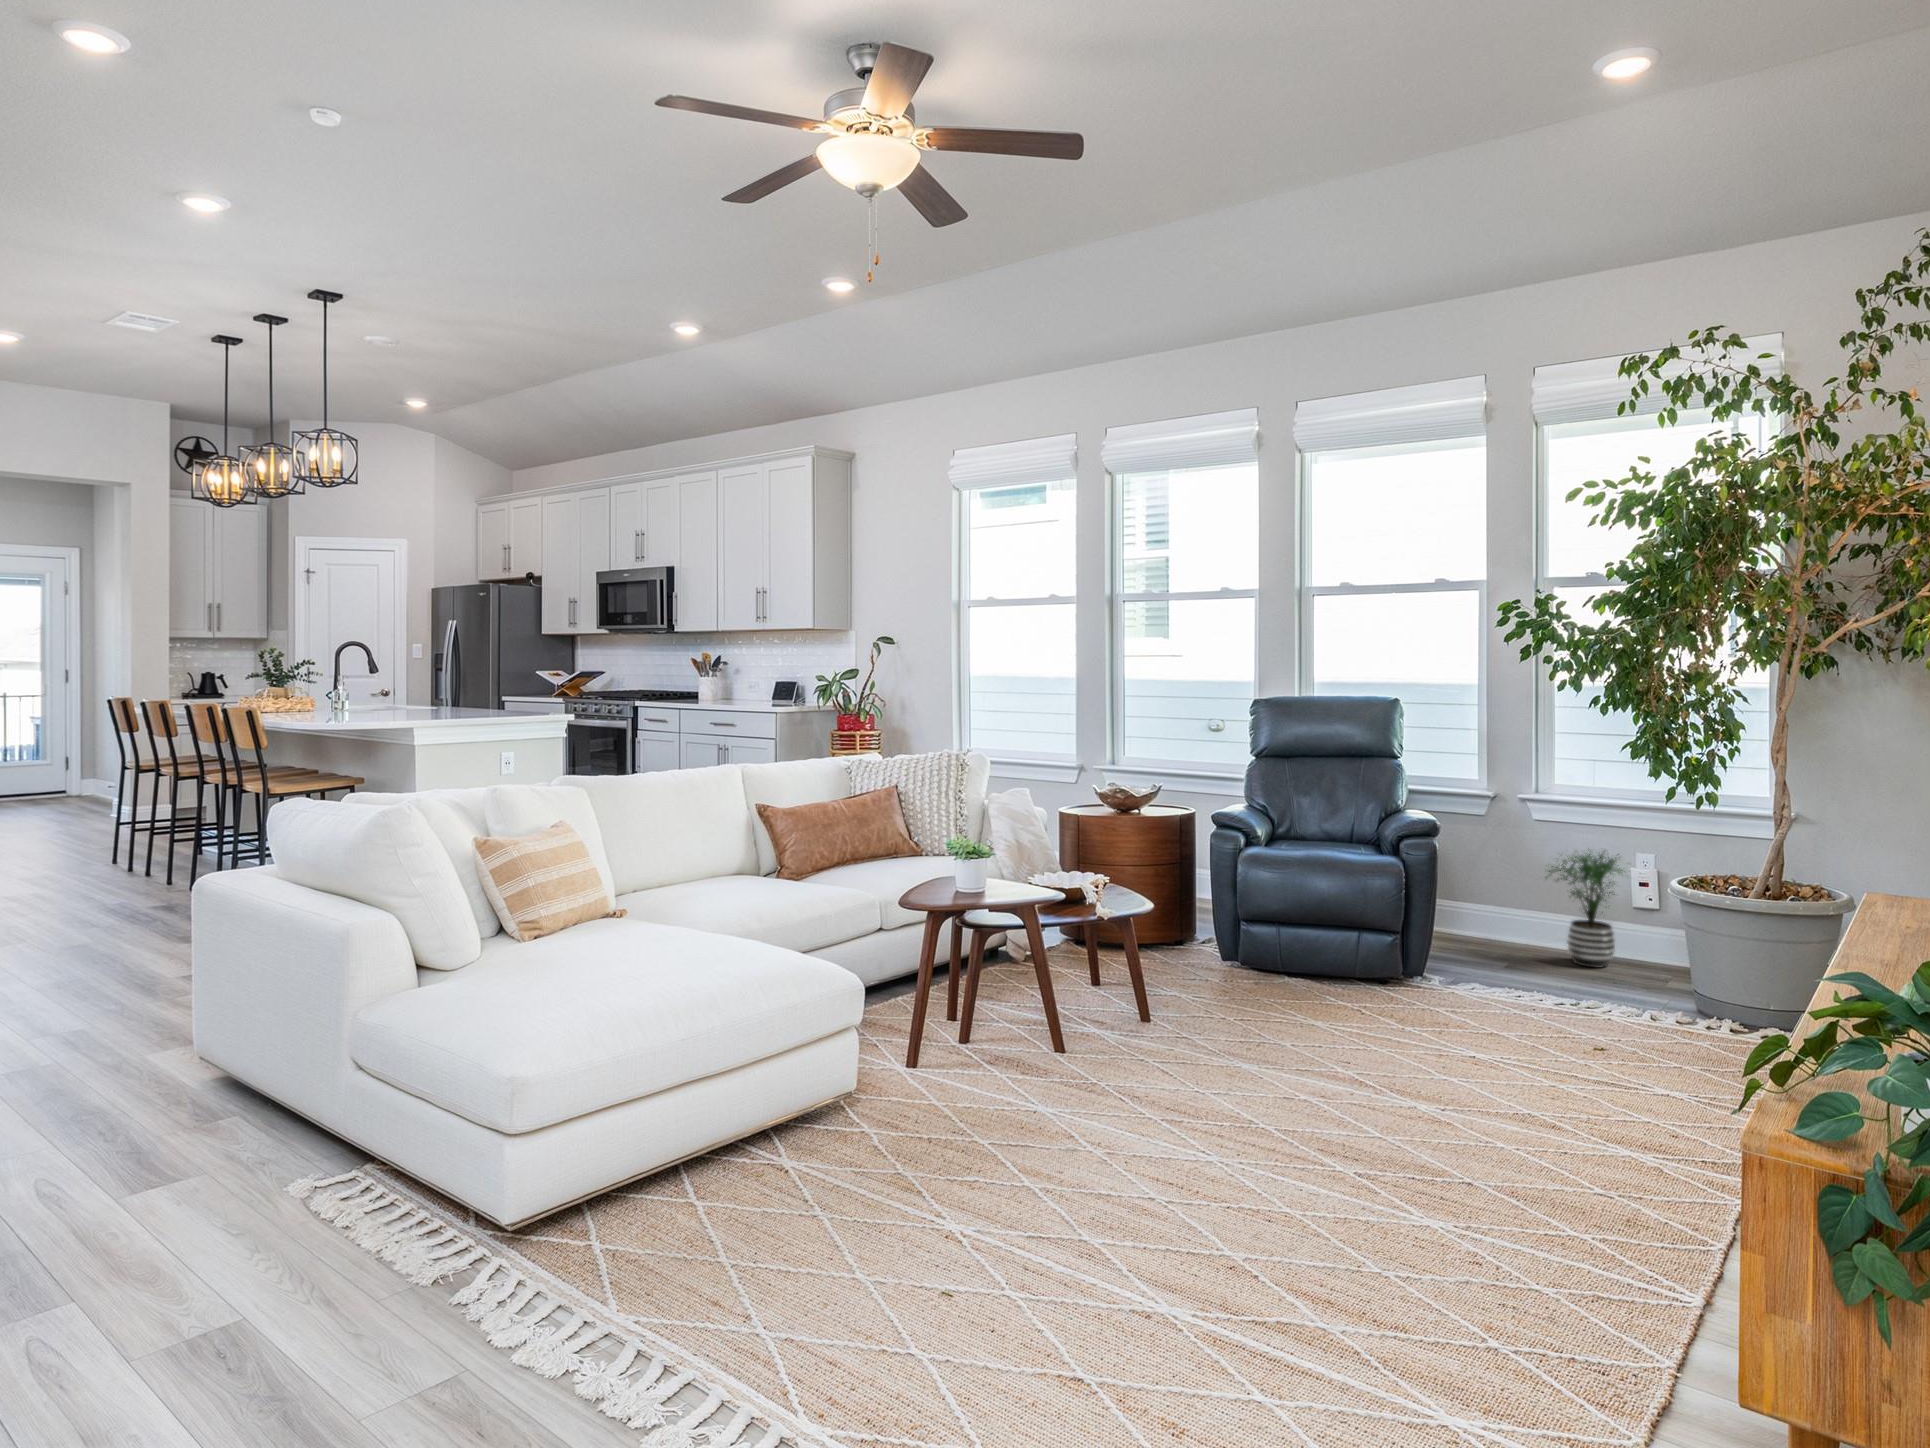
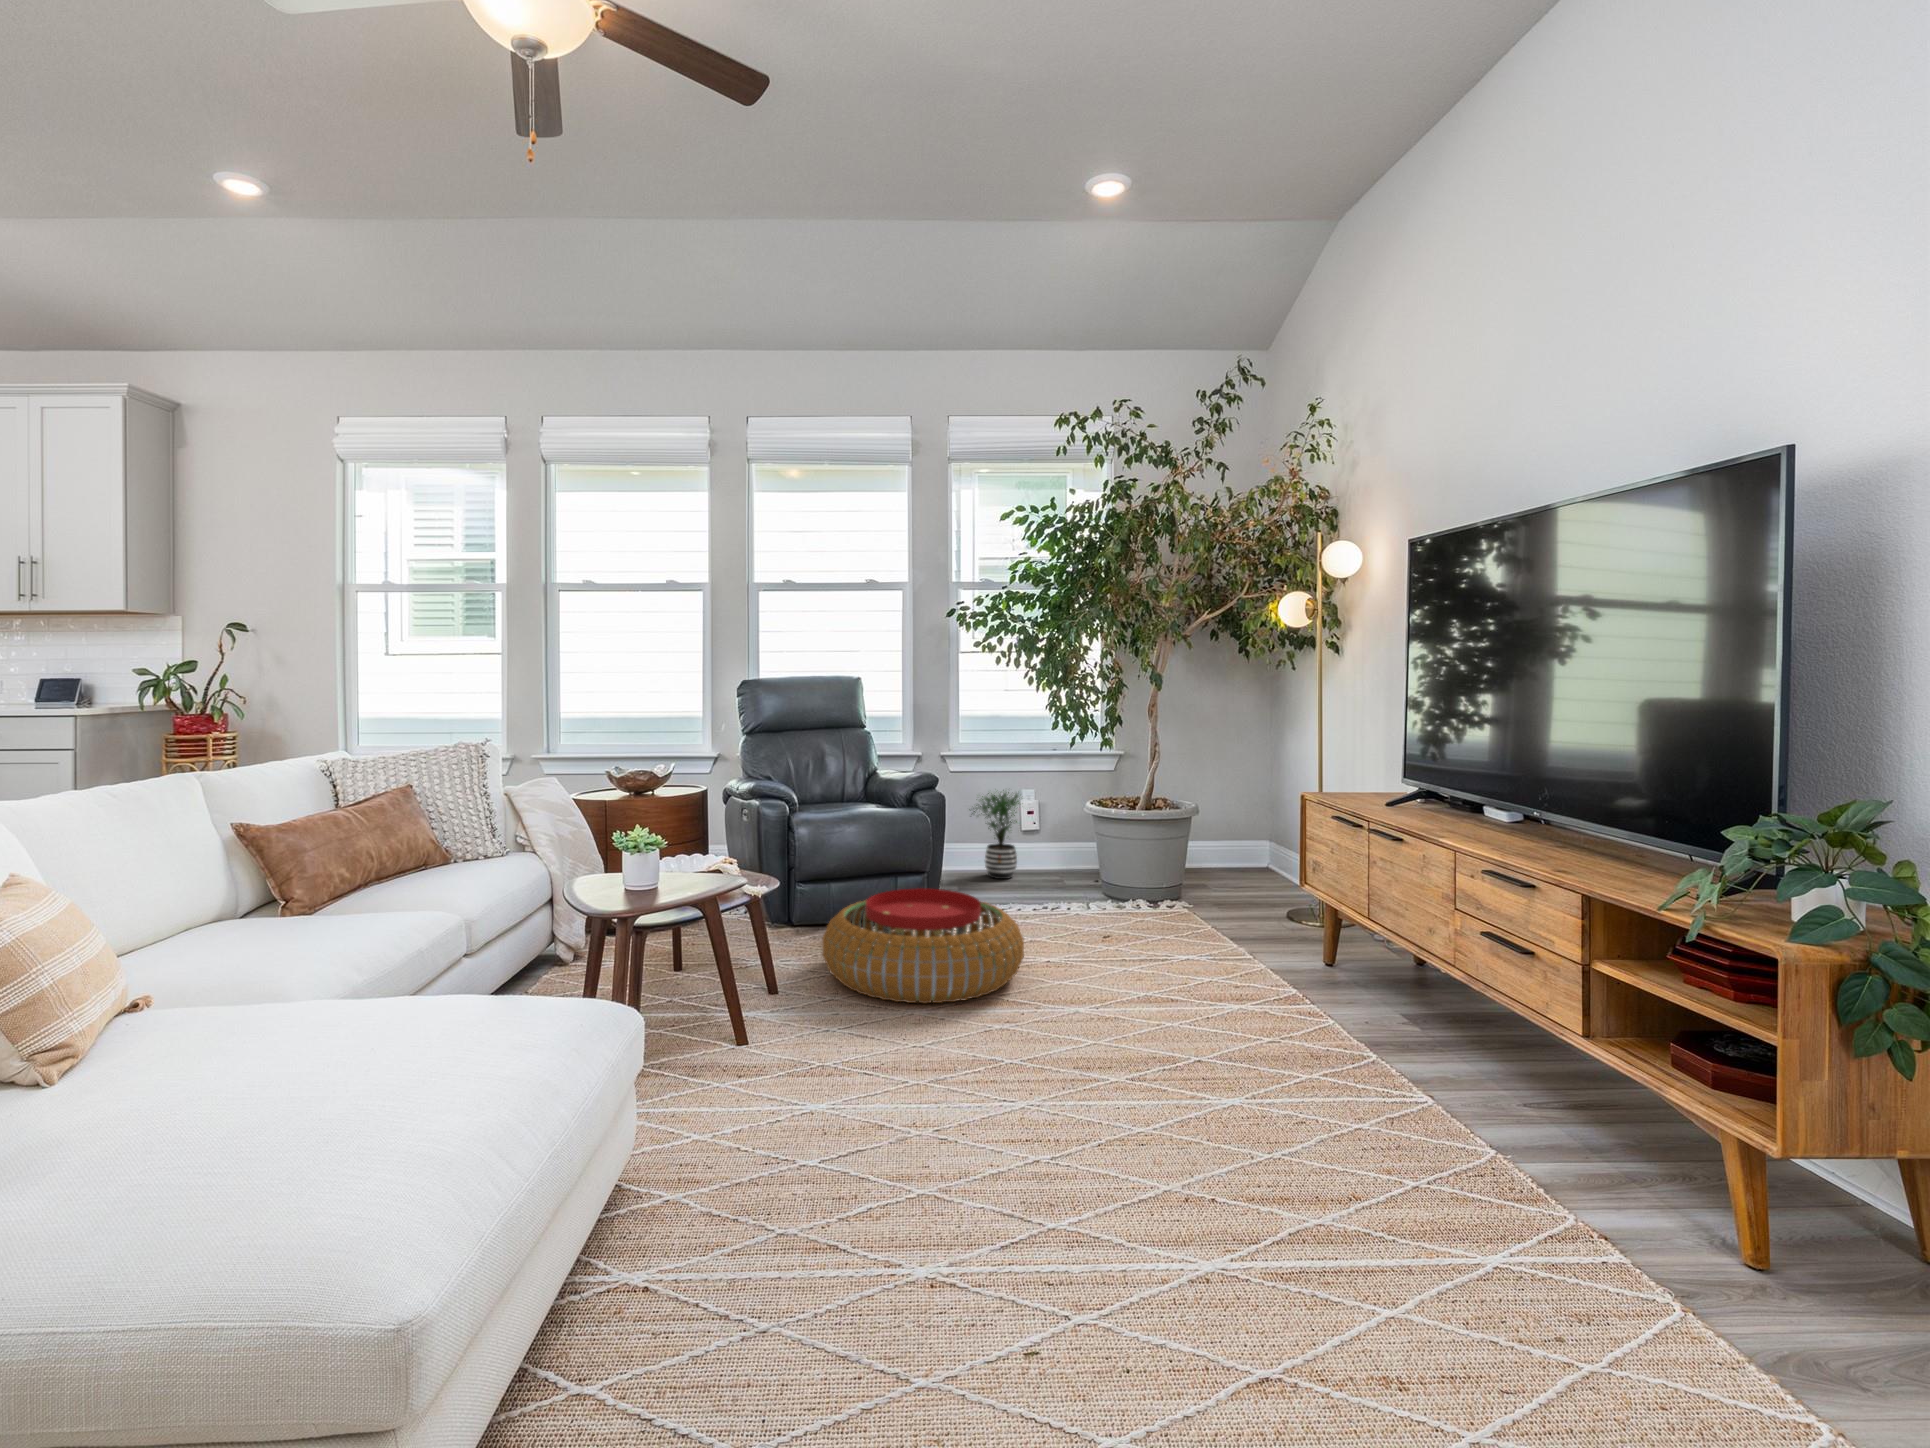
pouf: none [1200,941,1435,1071] -> present [822,888,1024,1003]

